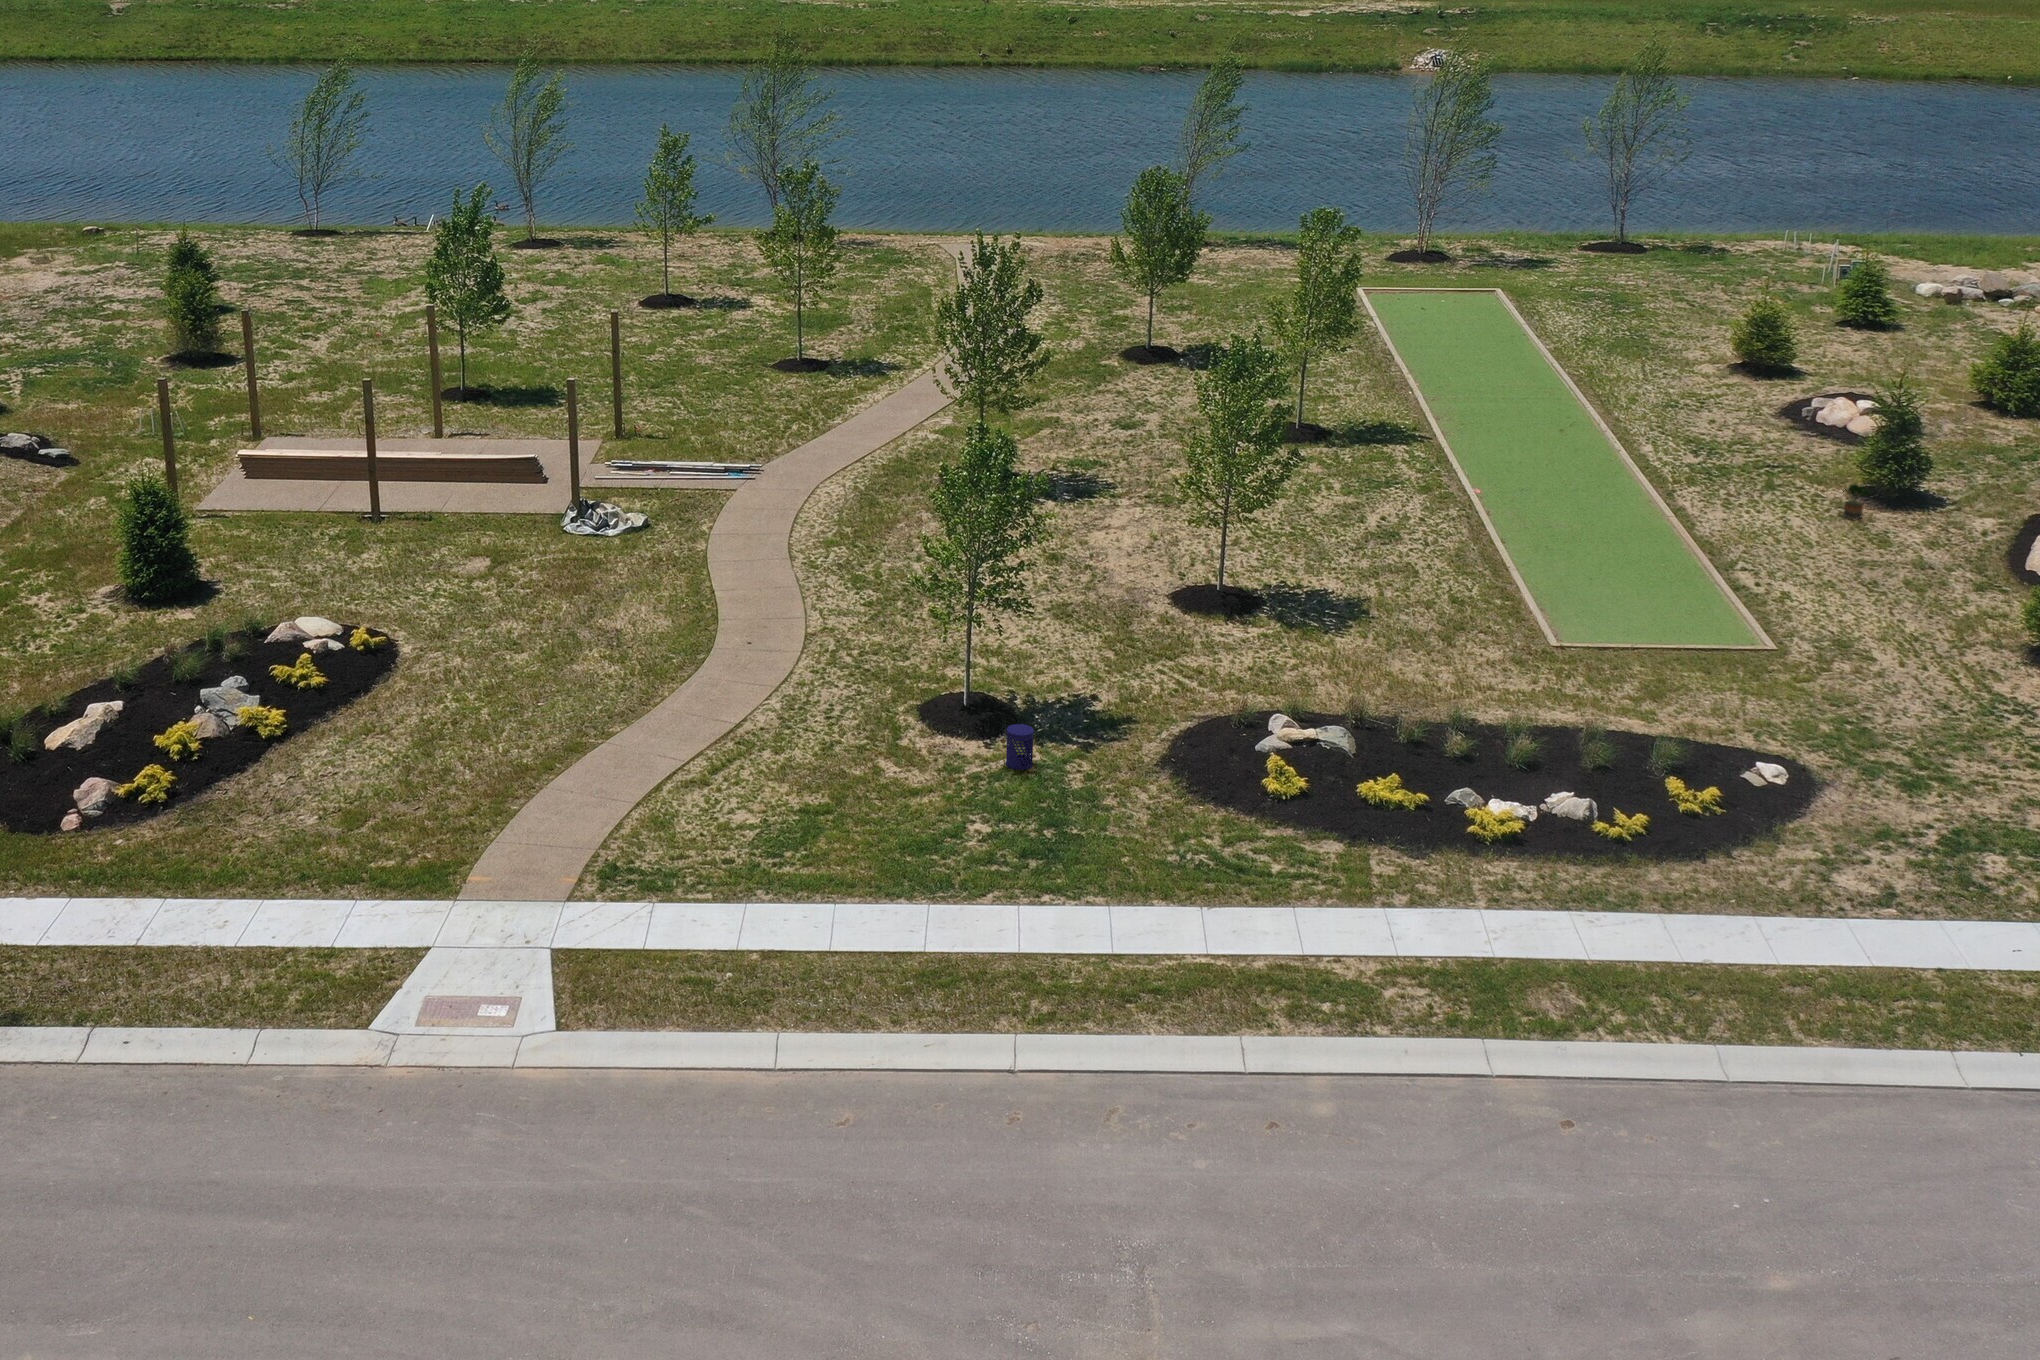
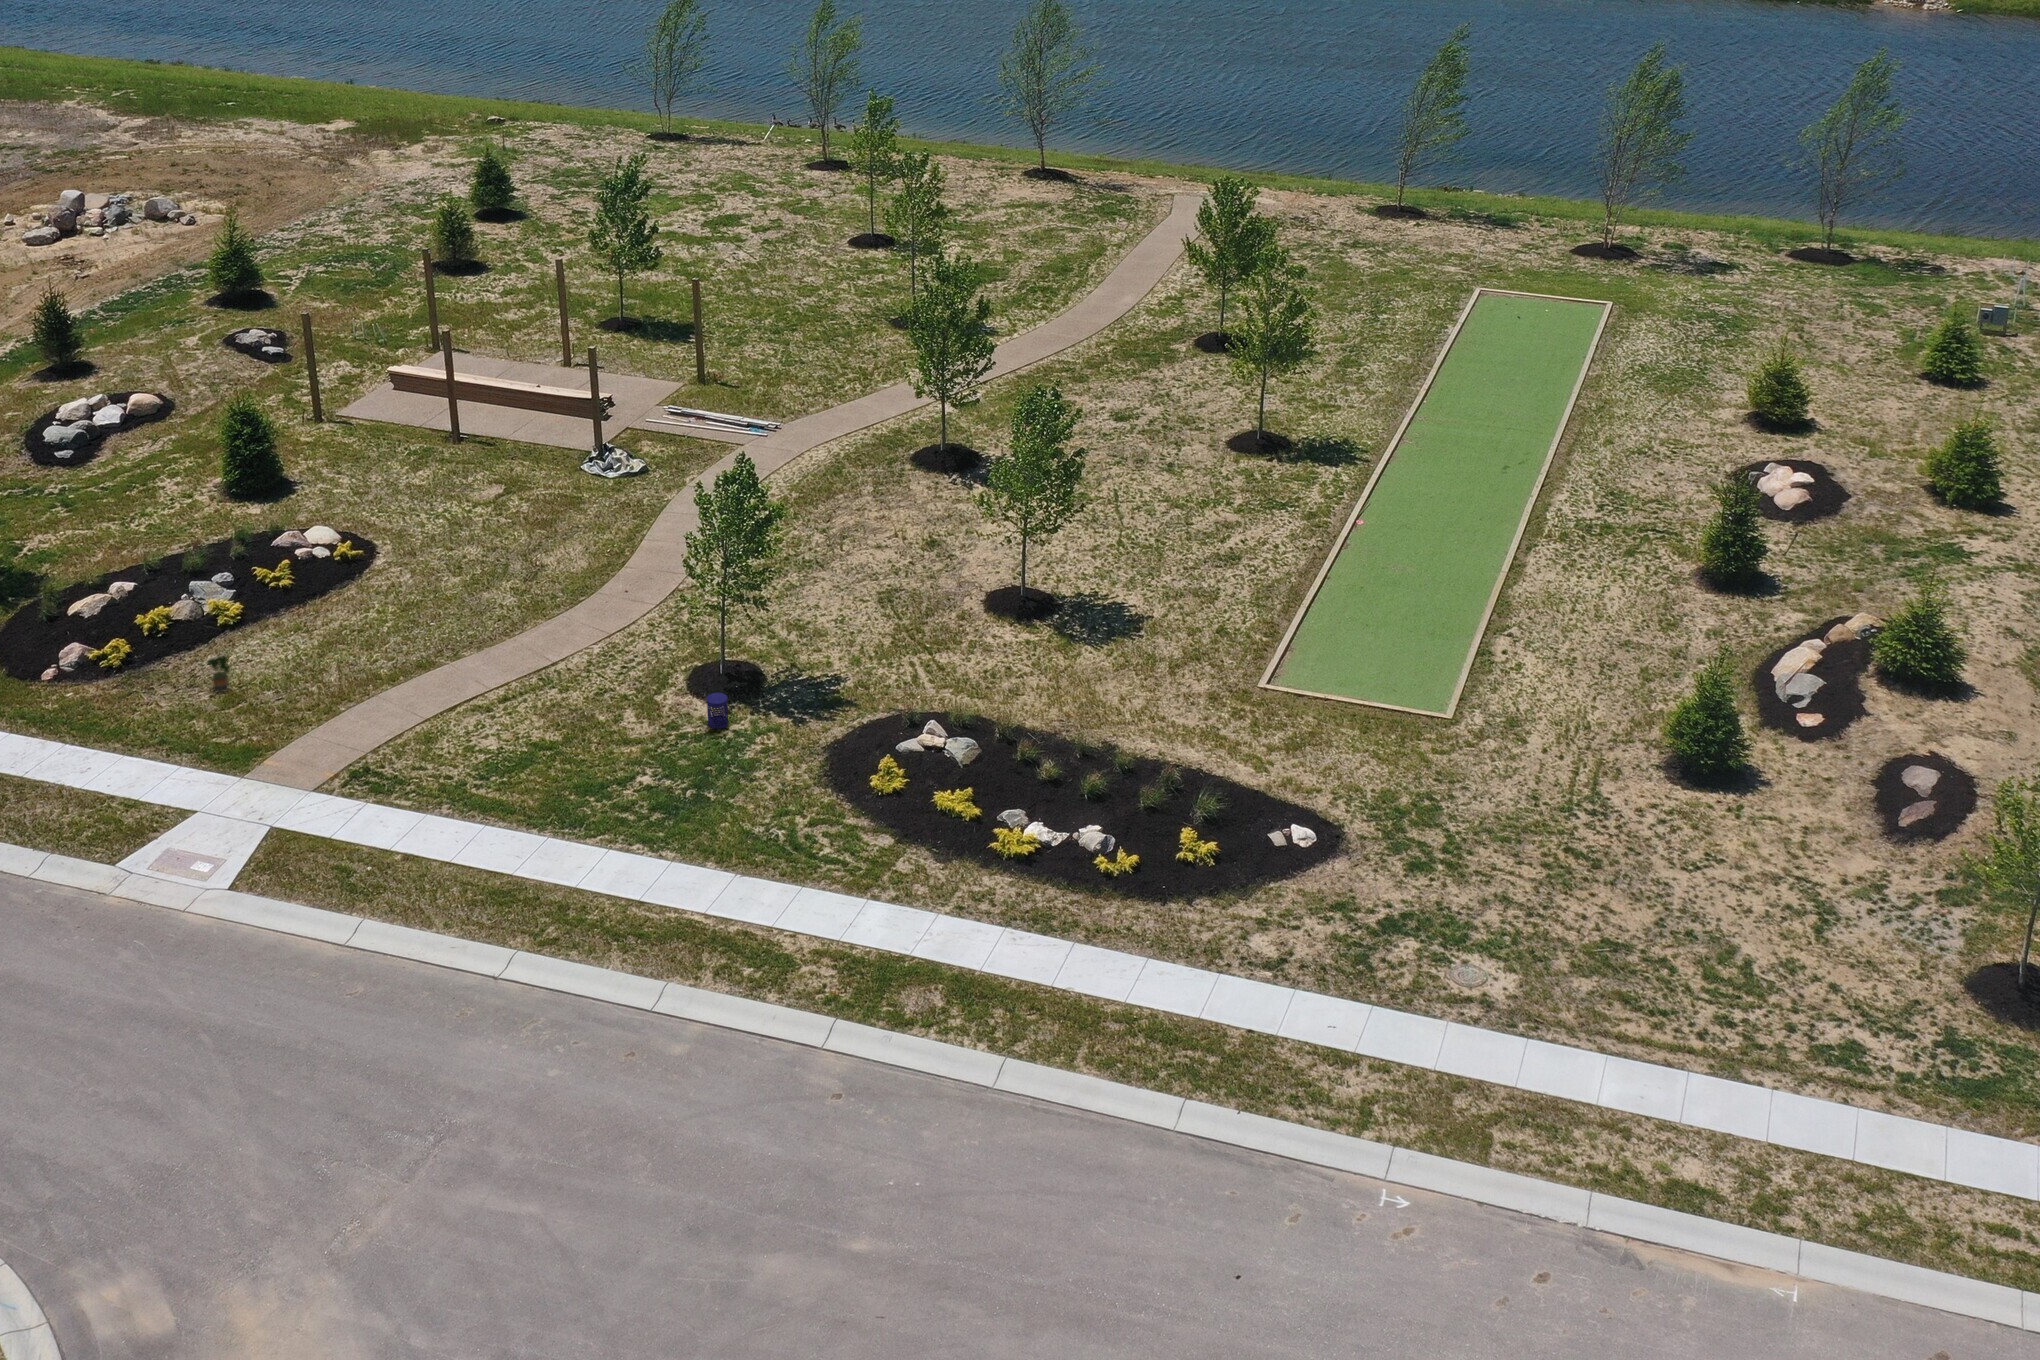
potted tree: present [1843,483,1871,520] -> present [207,656,231,692]

